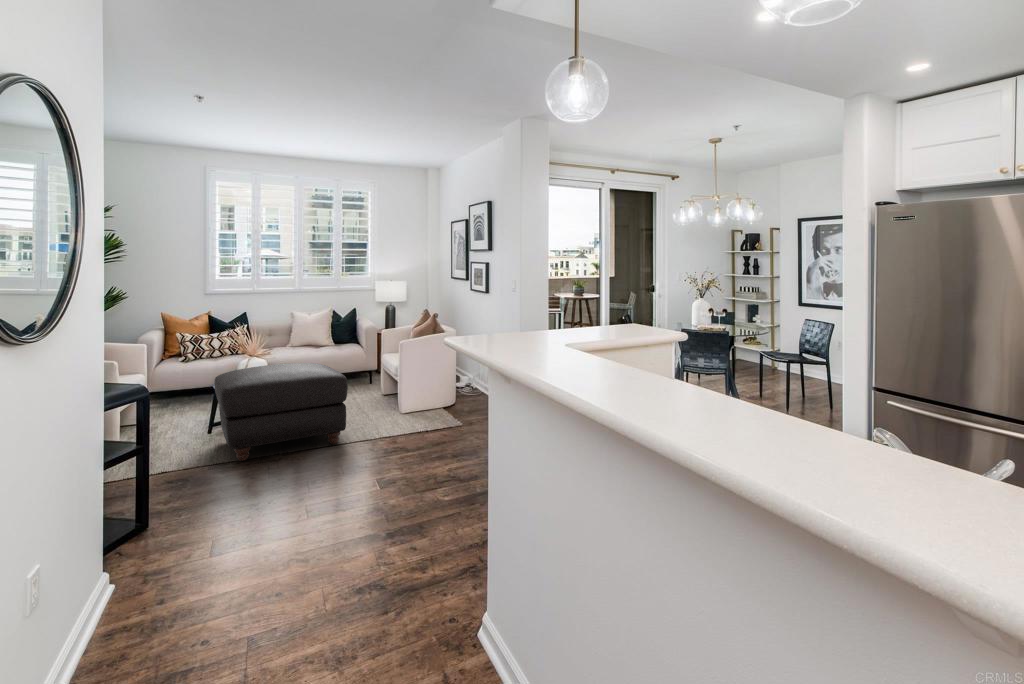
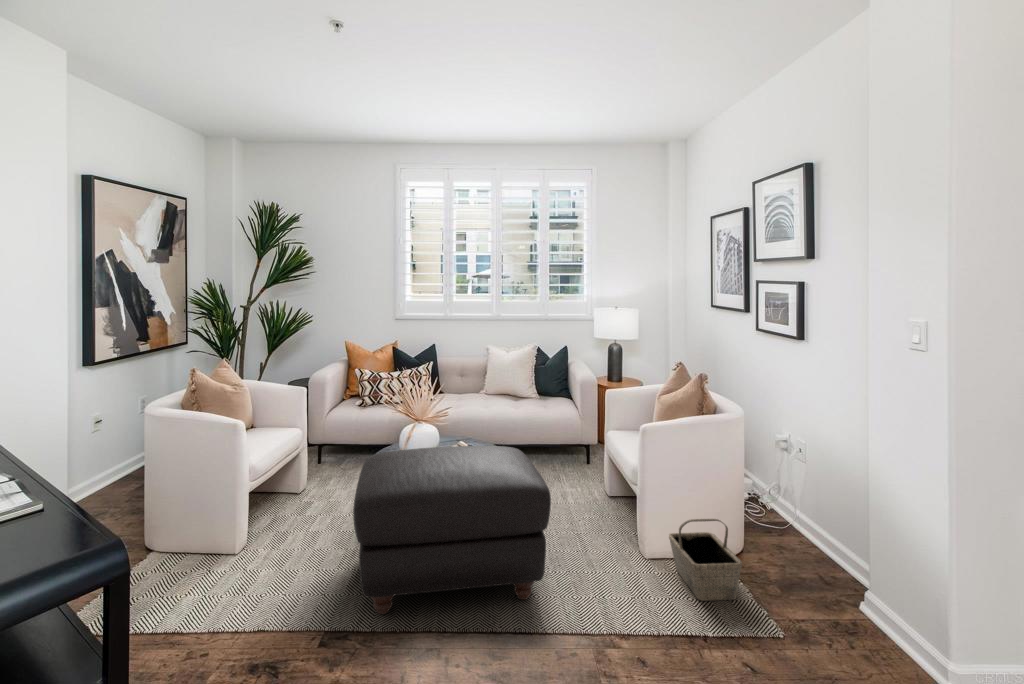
basket: none [419,390,456,431] -> present [669,519,742,601]

